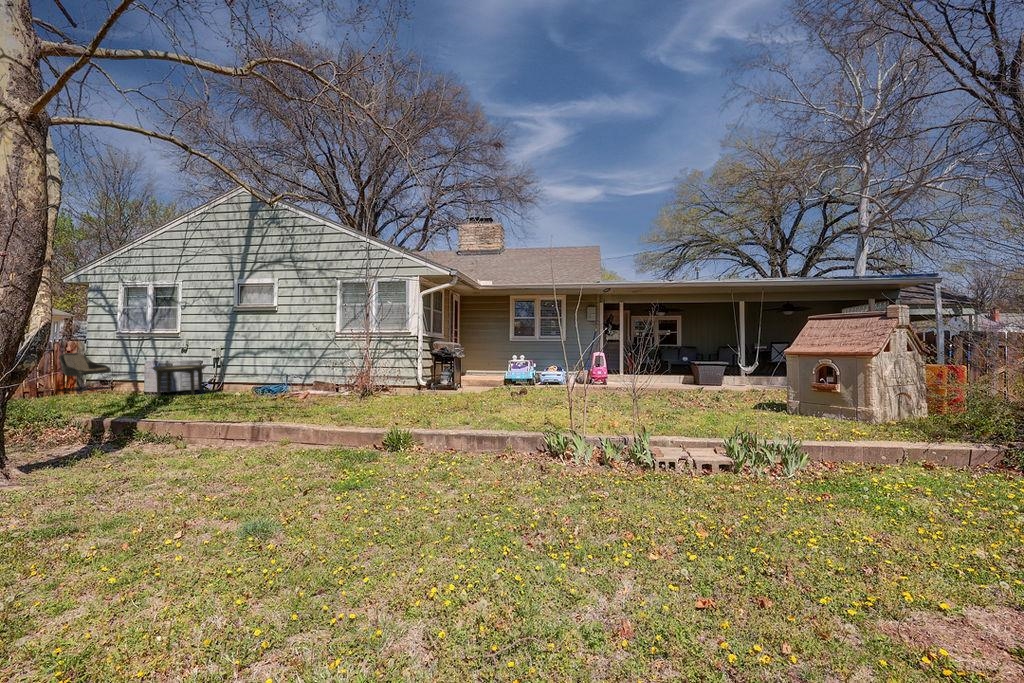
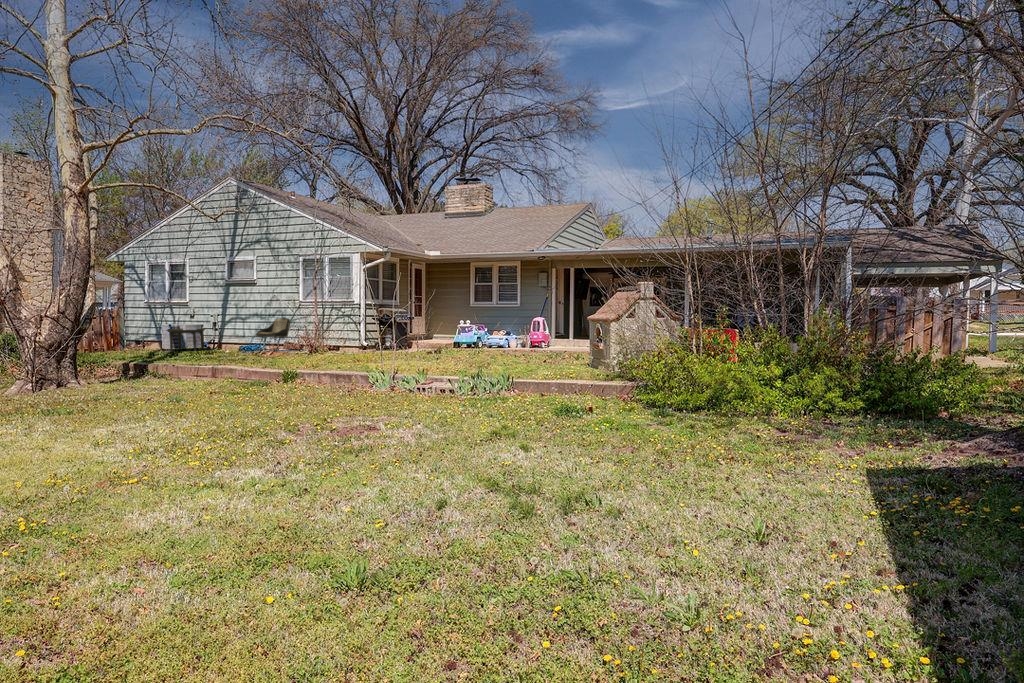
lounge chair: present [58,353,111,392] -> present [255,318,290,351]

